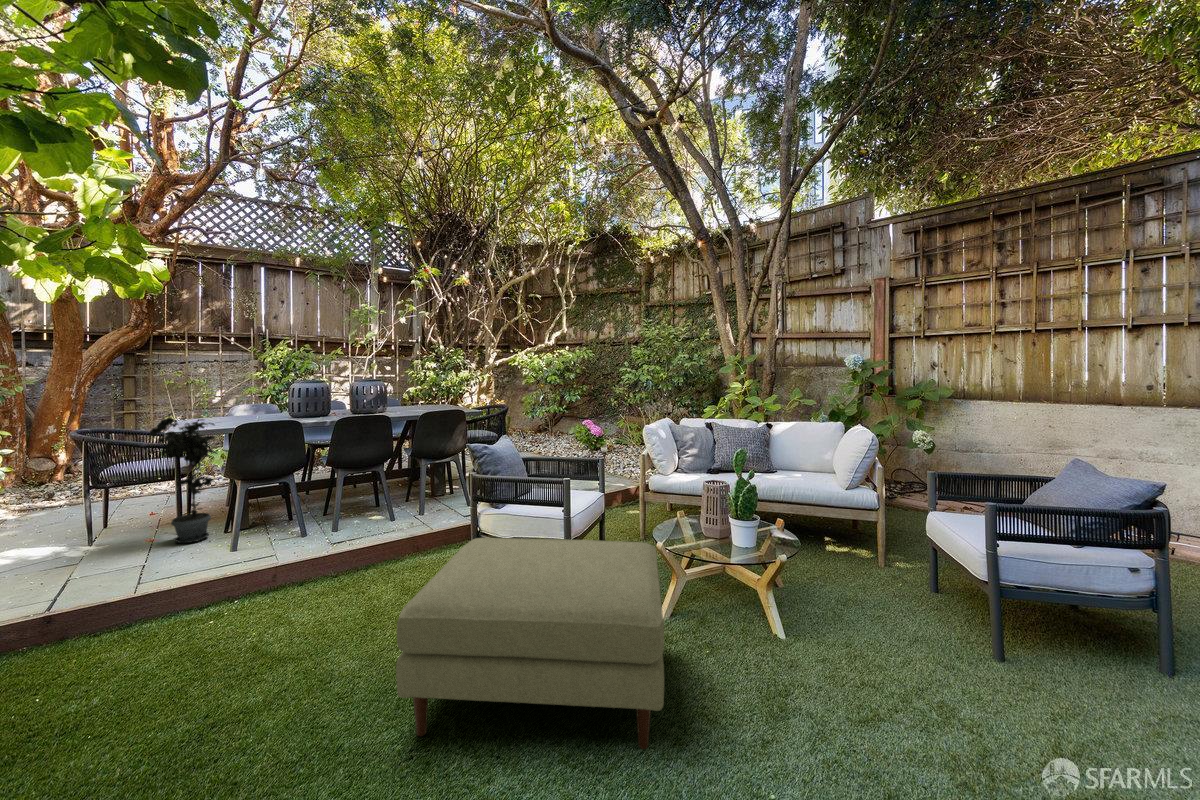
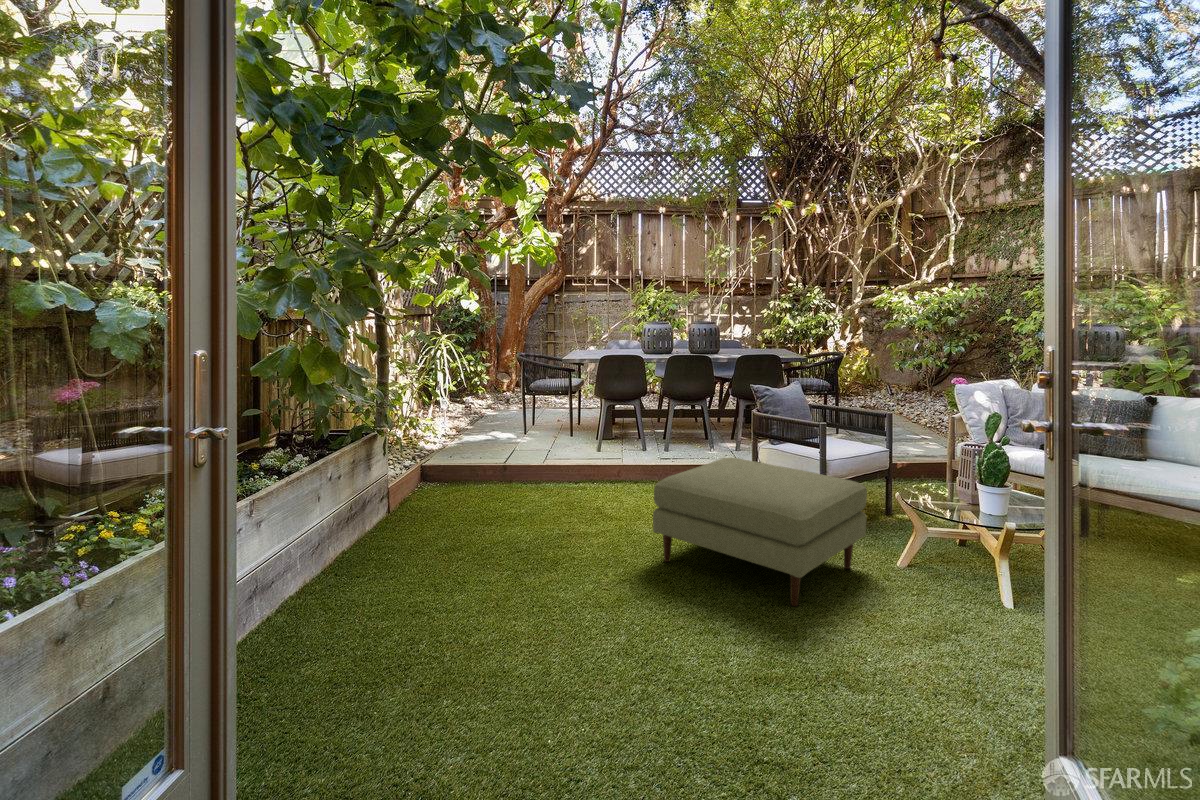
potted plant: present [150,413,217,543] -> none [555,348,596,440]

